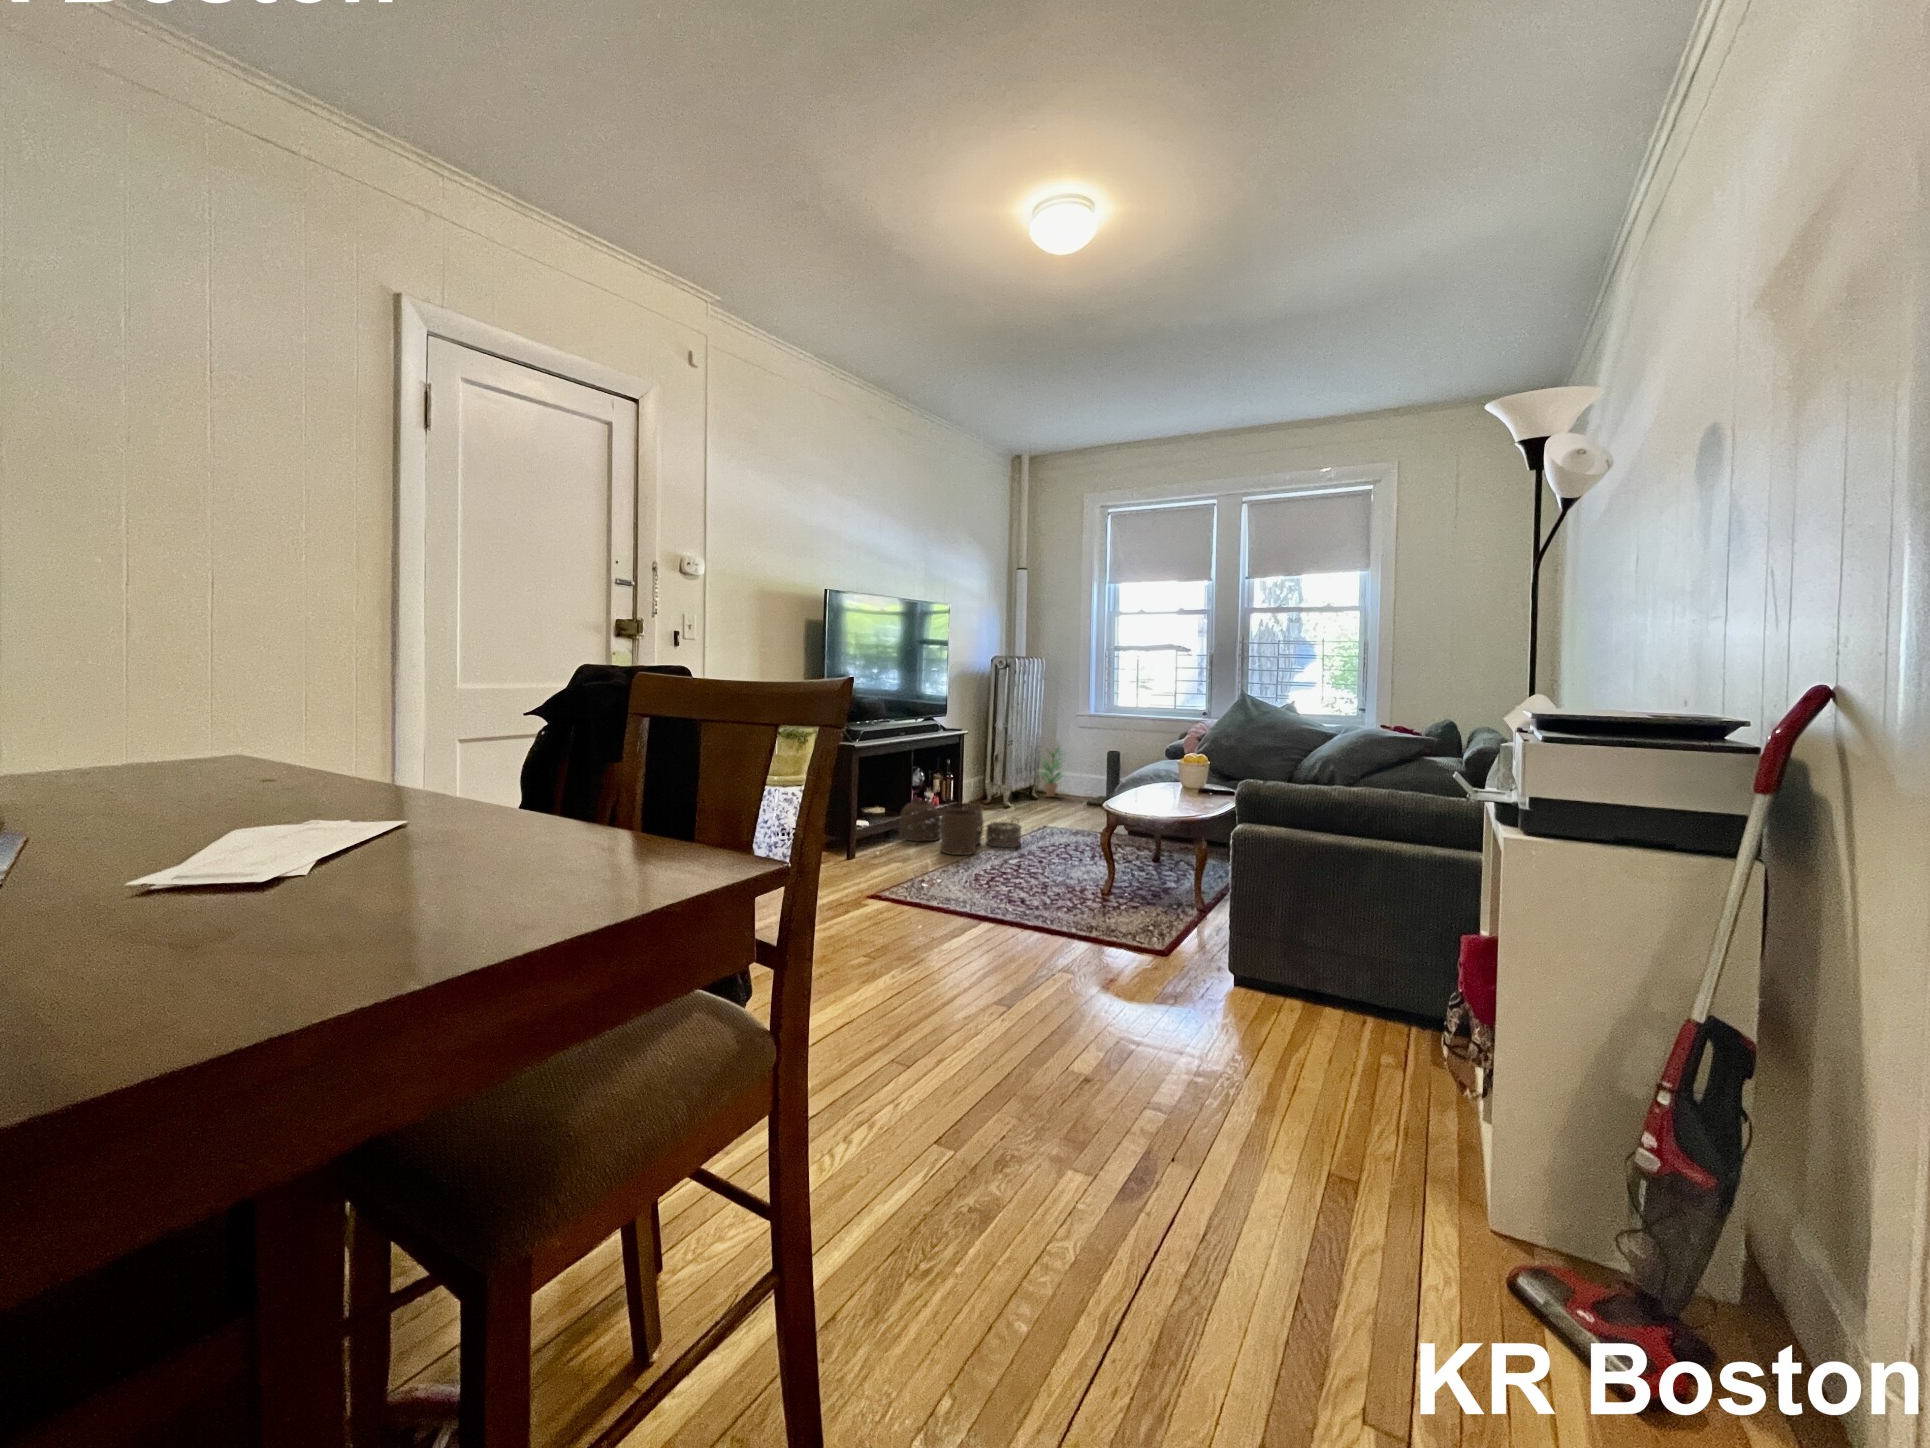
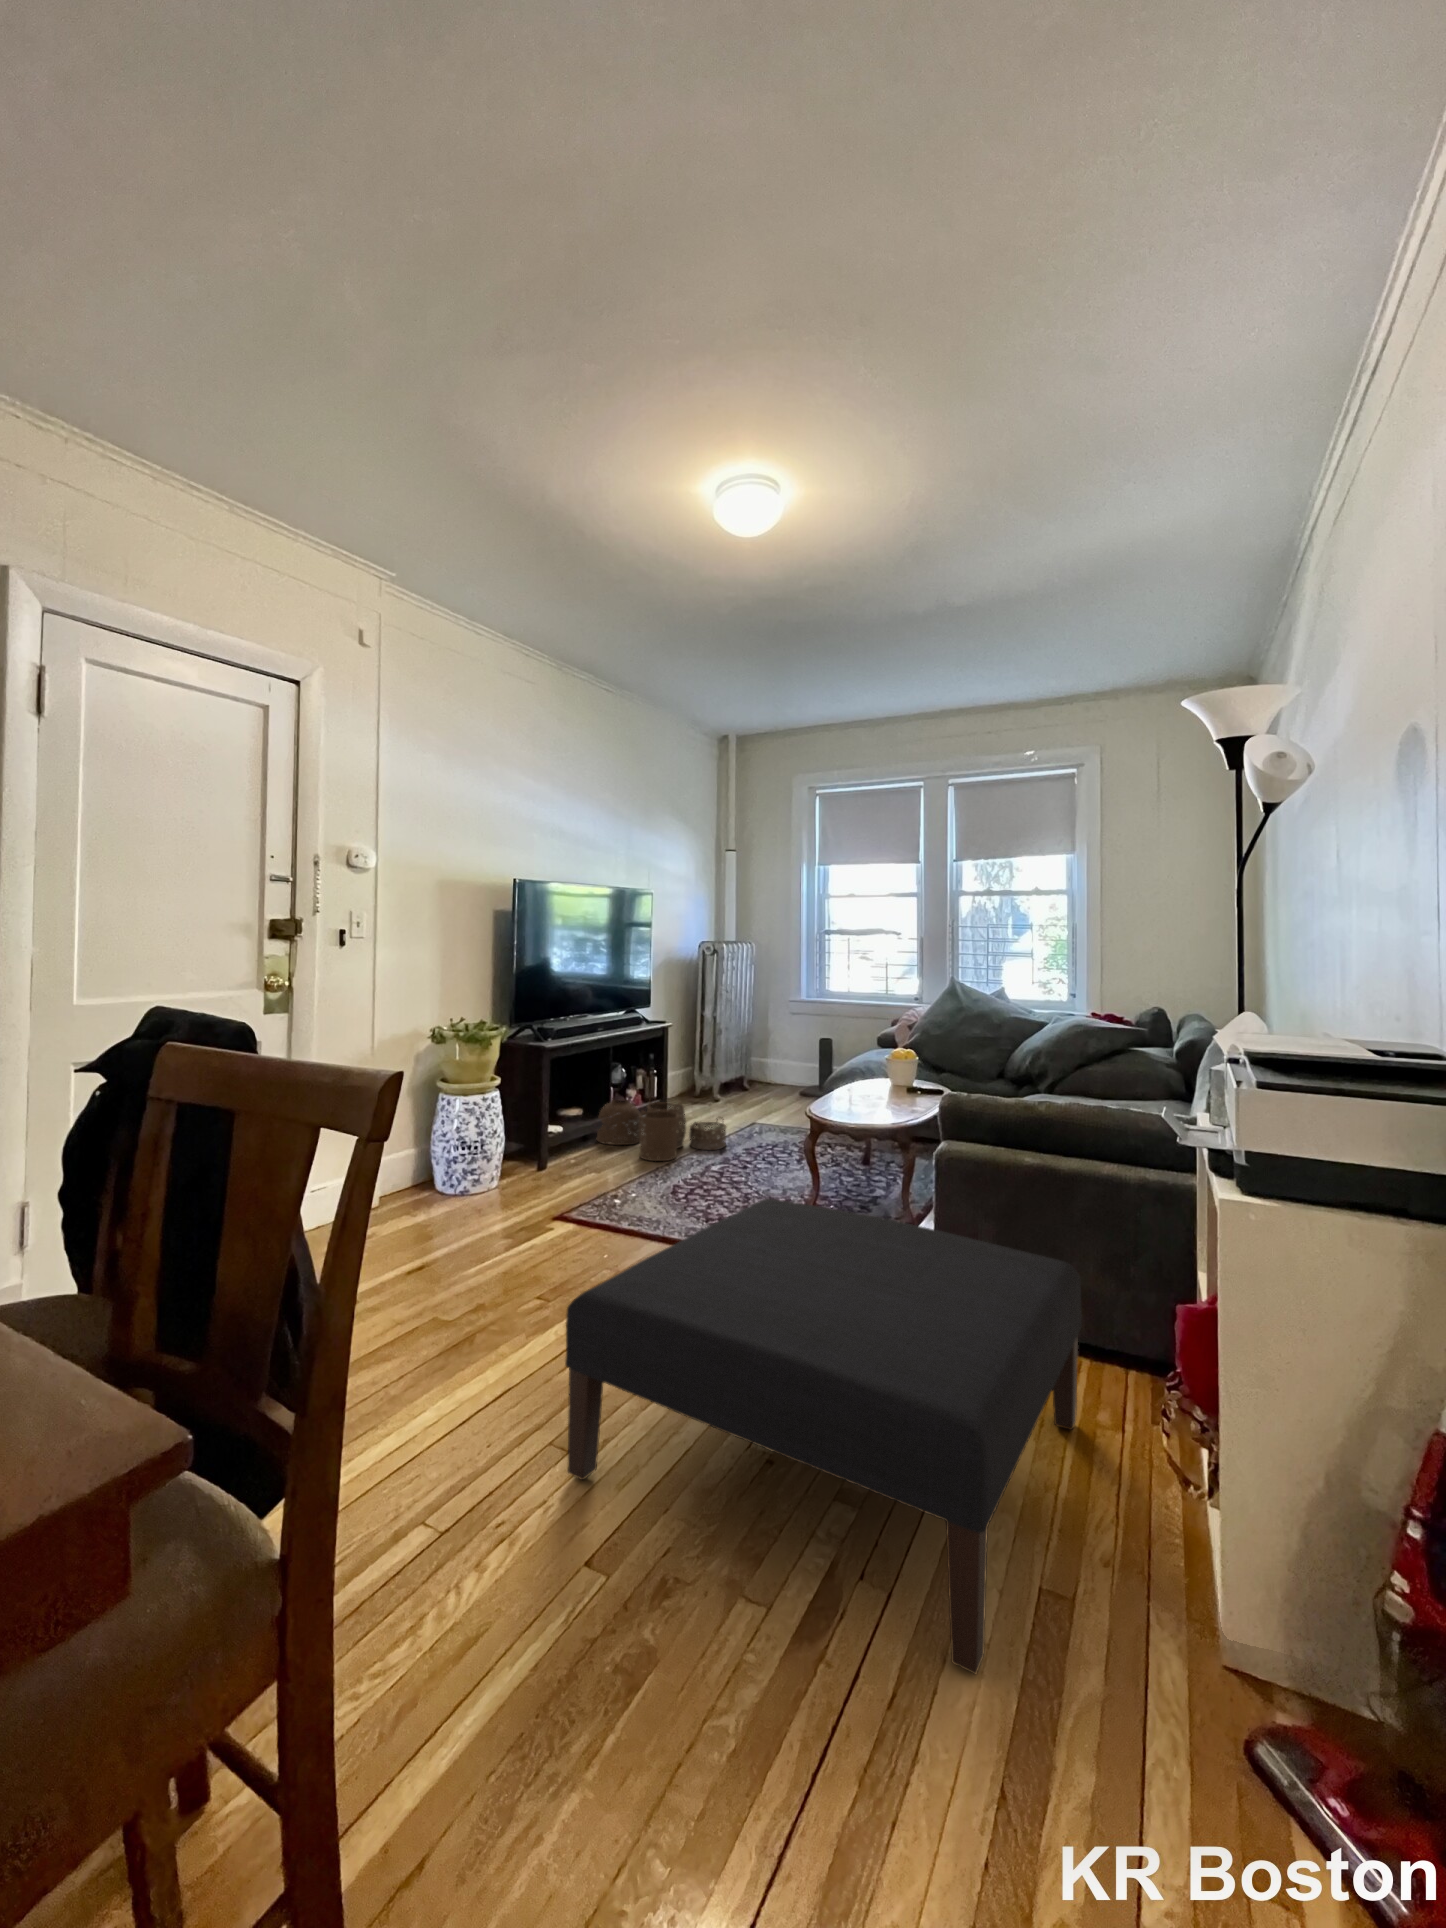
potted plant: present [1041,748,1065,797] -> none [747,1032,778,1087]
ottoman: none [911,869,1369,1226] -> present [565,1198,1082,1674]

